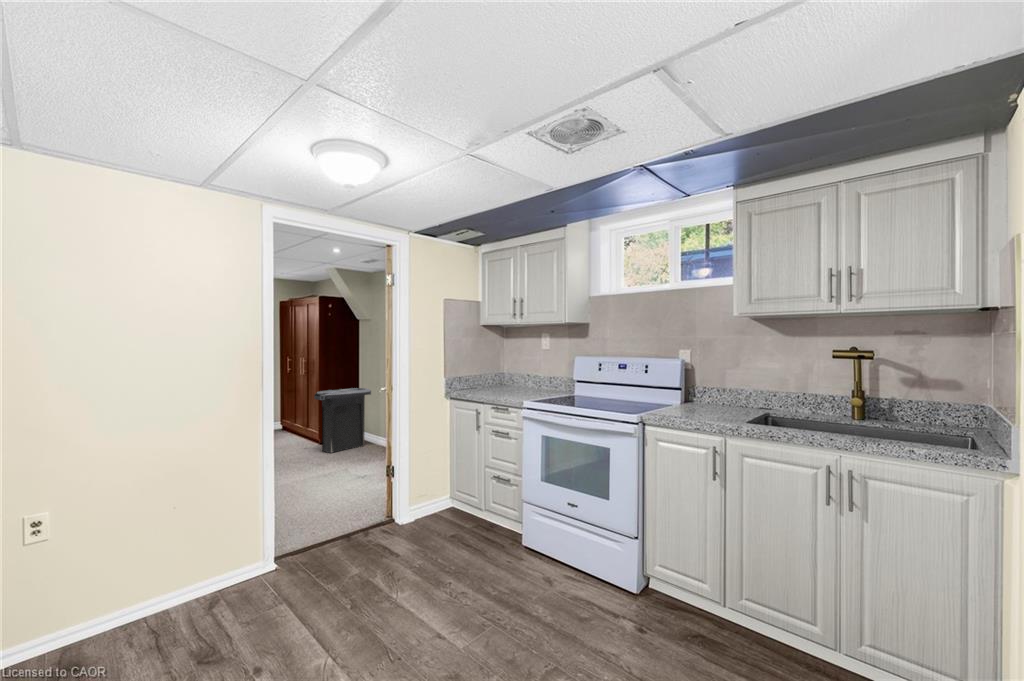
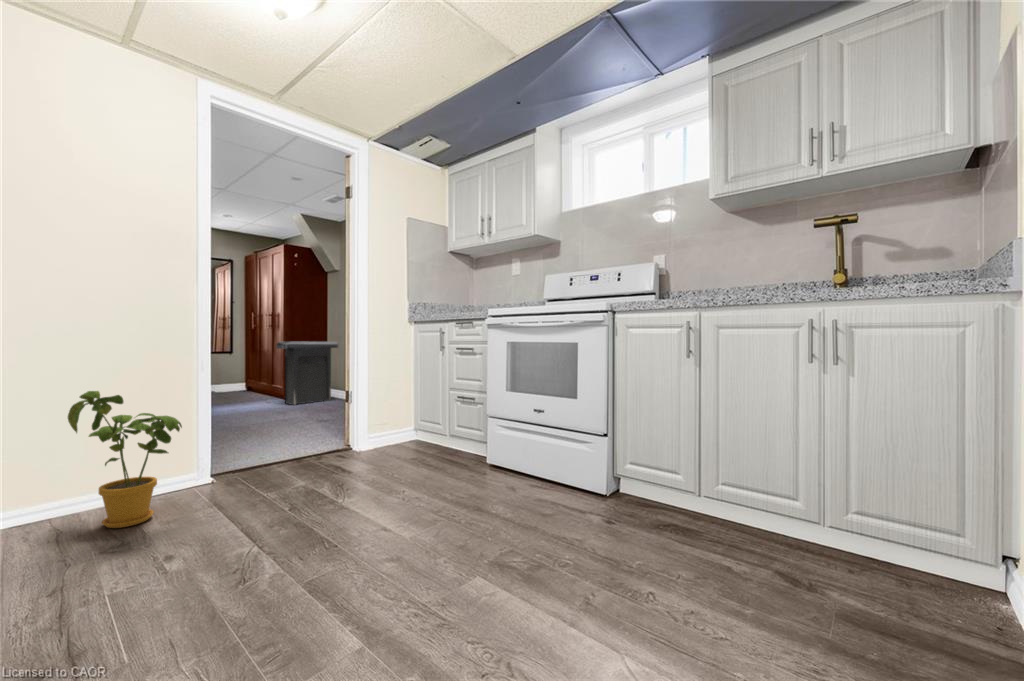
house plant: none [166,511,258,631] -> present [68,391,182,528]

